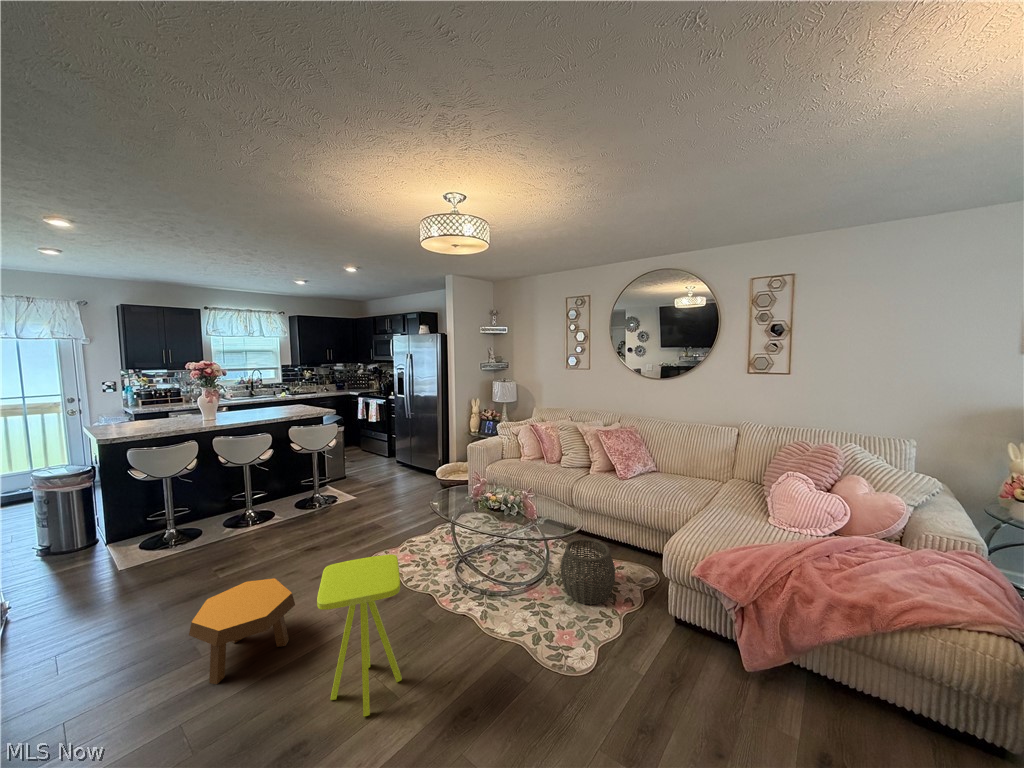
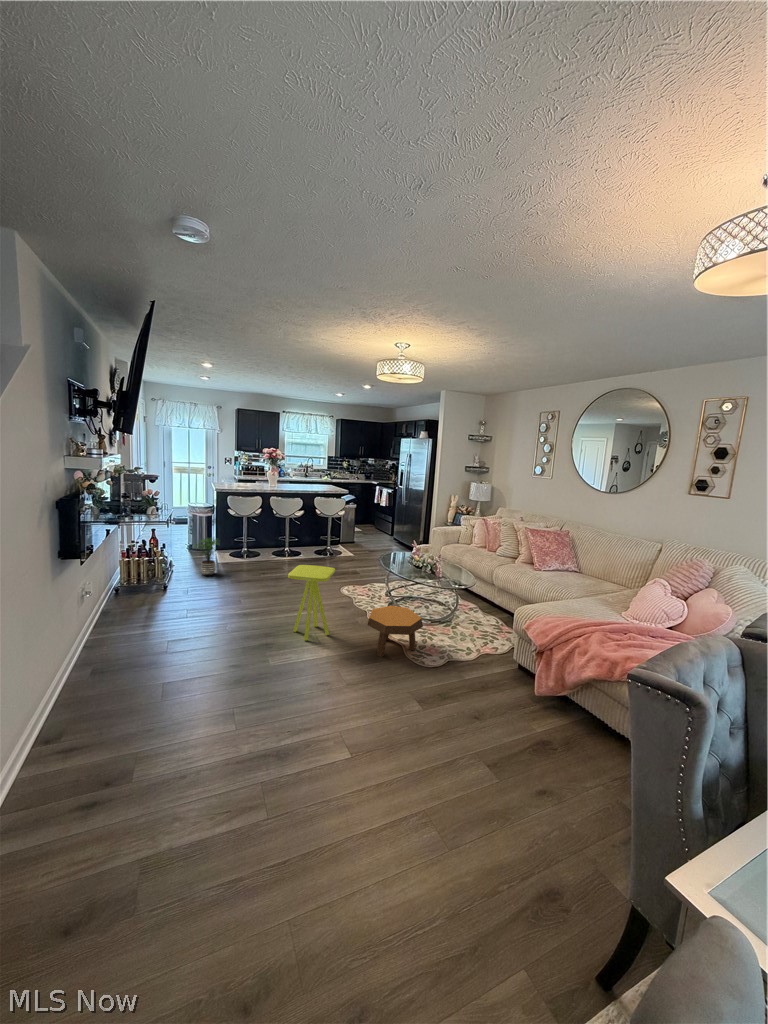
potted plant: none [44,533,124,615] -> present [194,538,218,576]
woven basket: present [560,538,615,605] -> none [449,598,489,642]
footstool: present [189,578,295,684] -> present [367,606,423,657]

